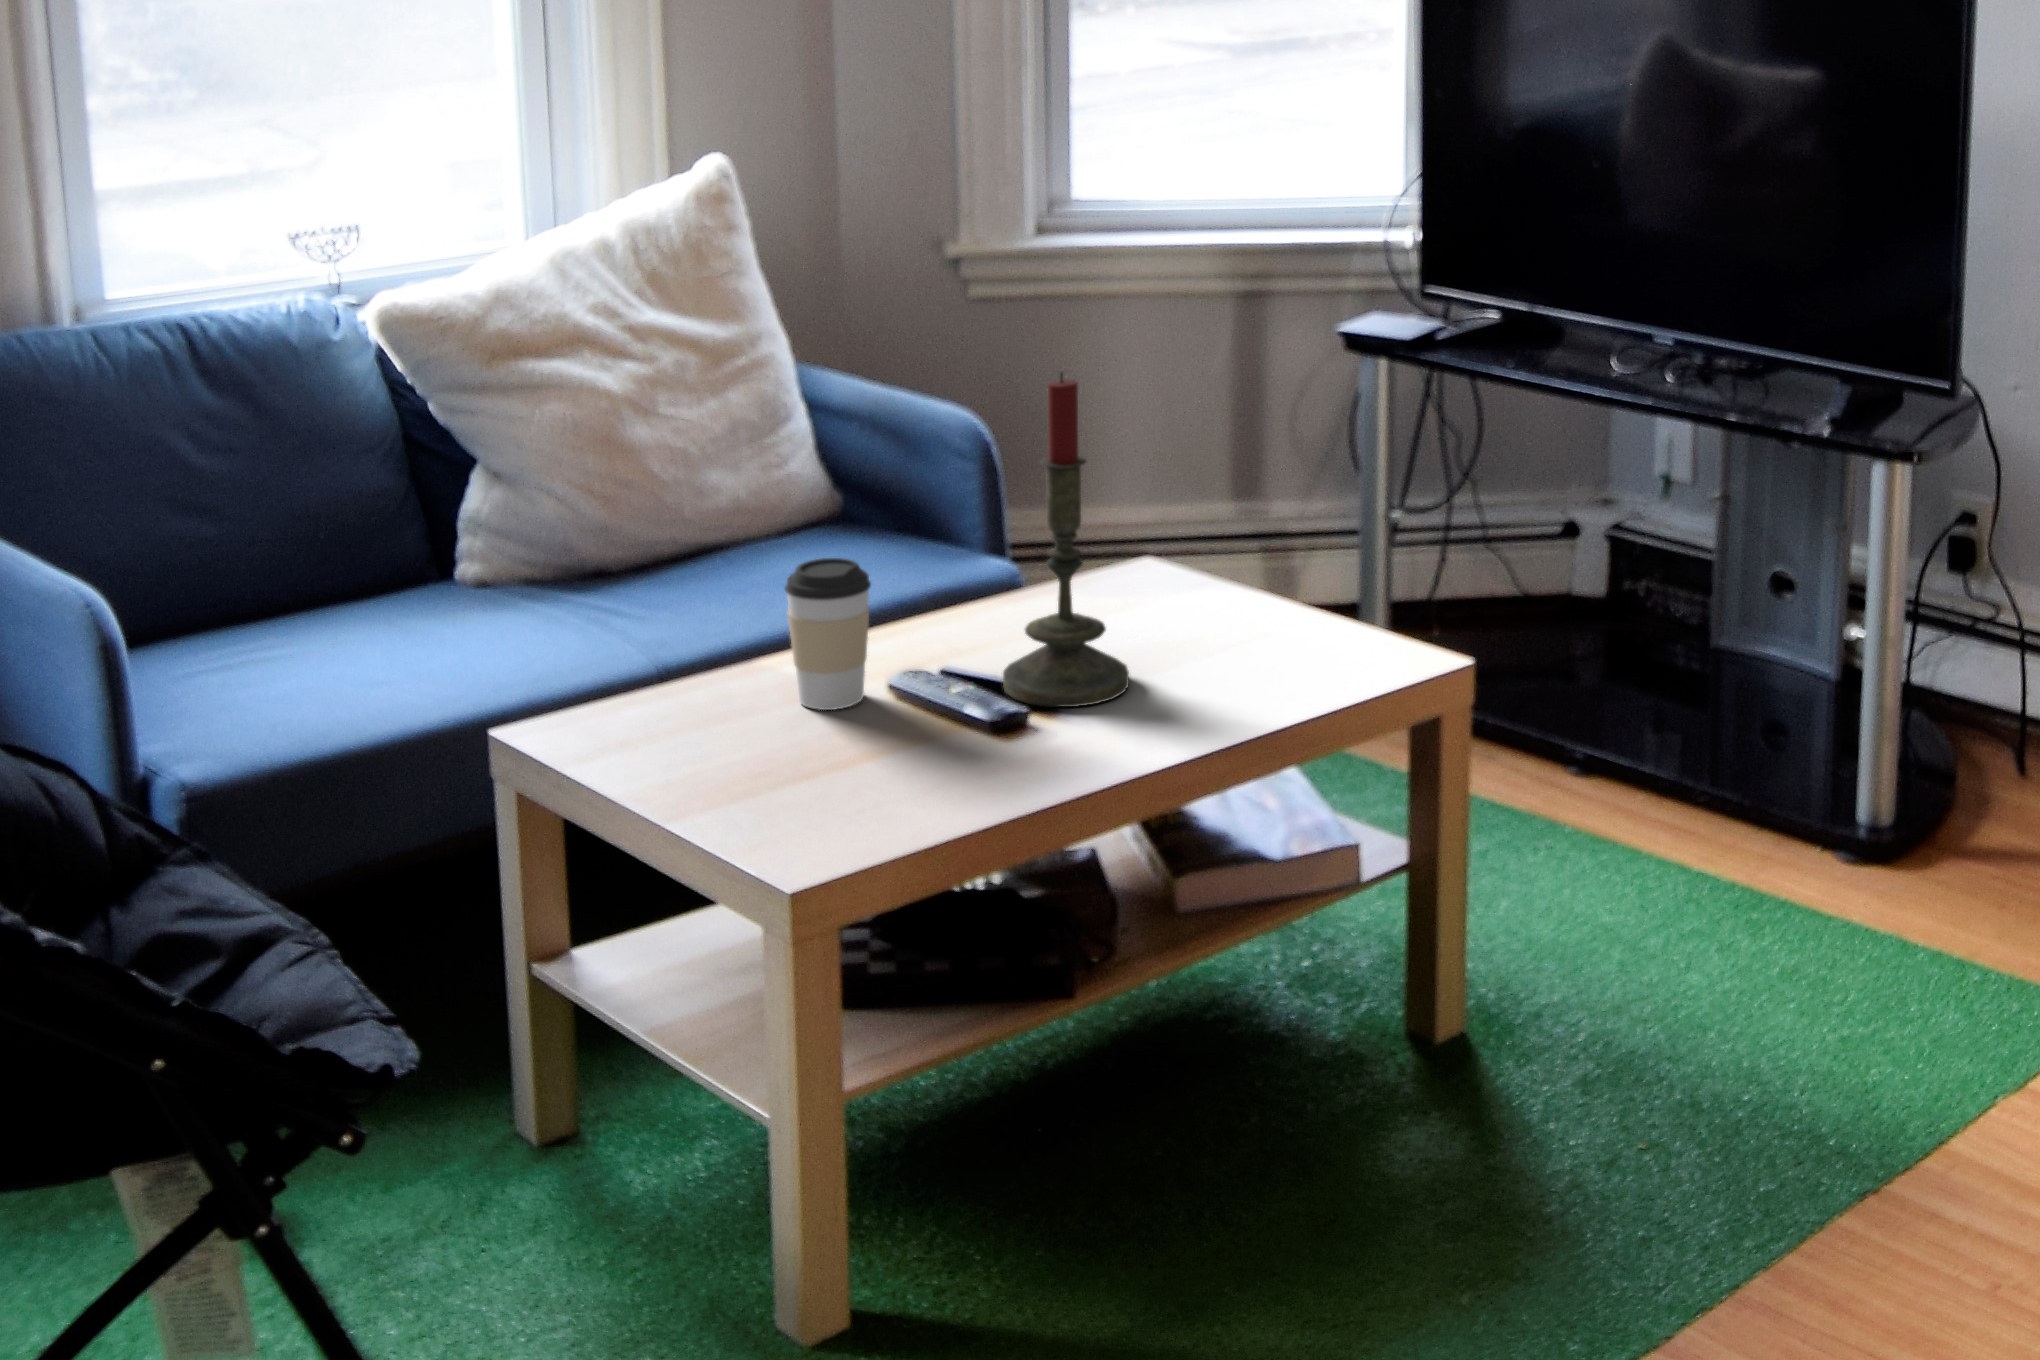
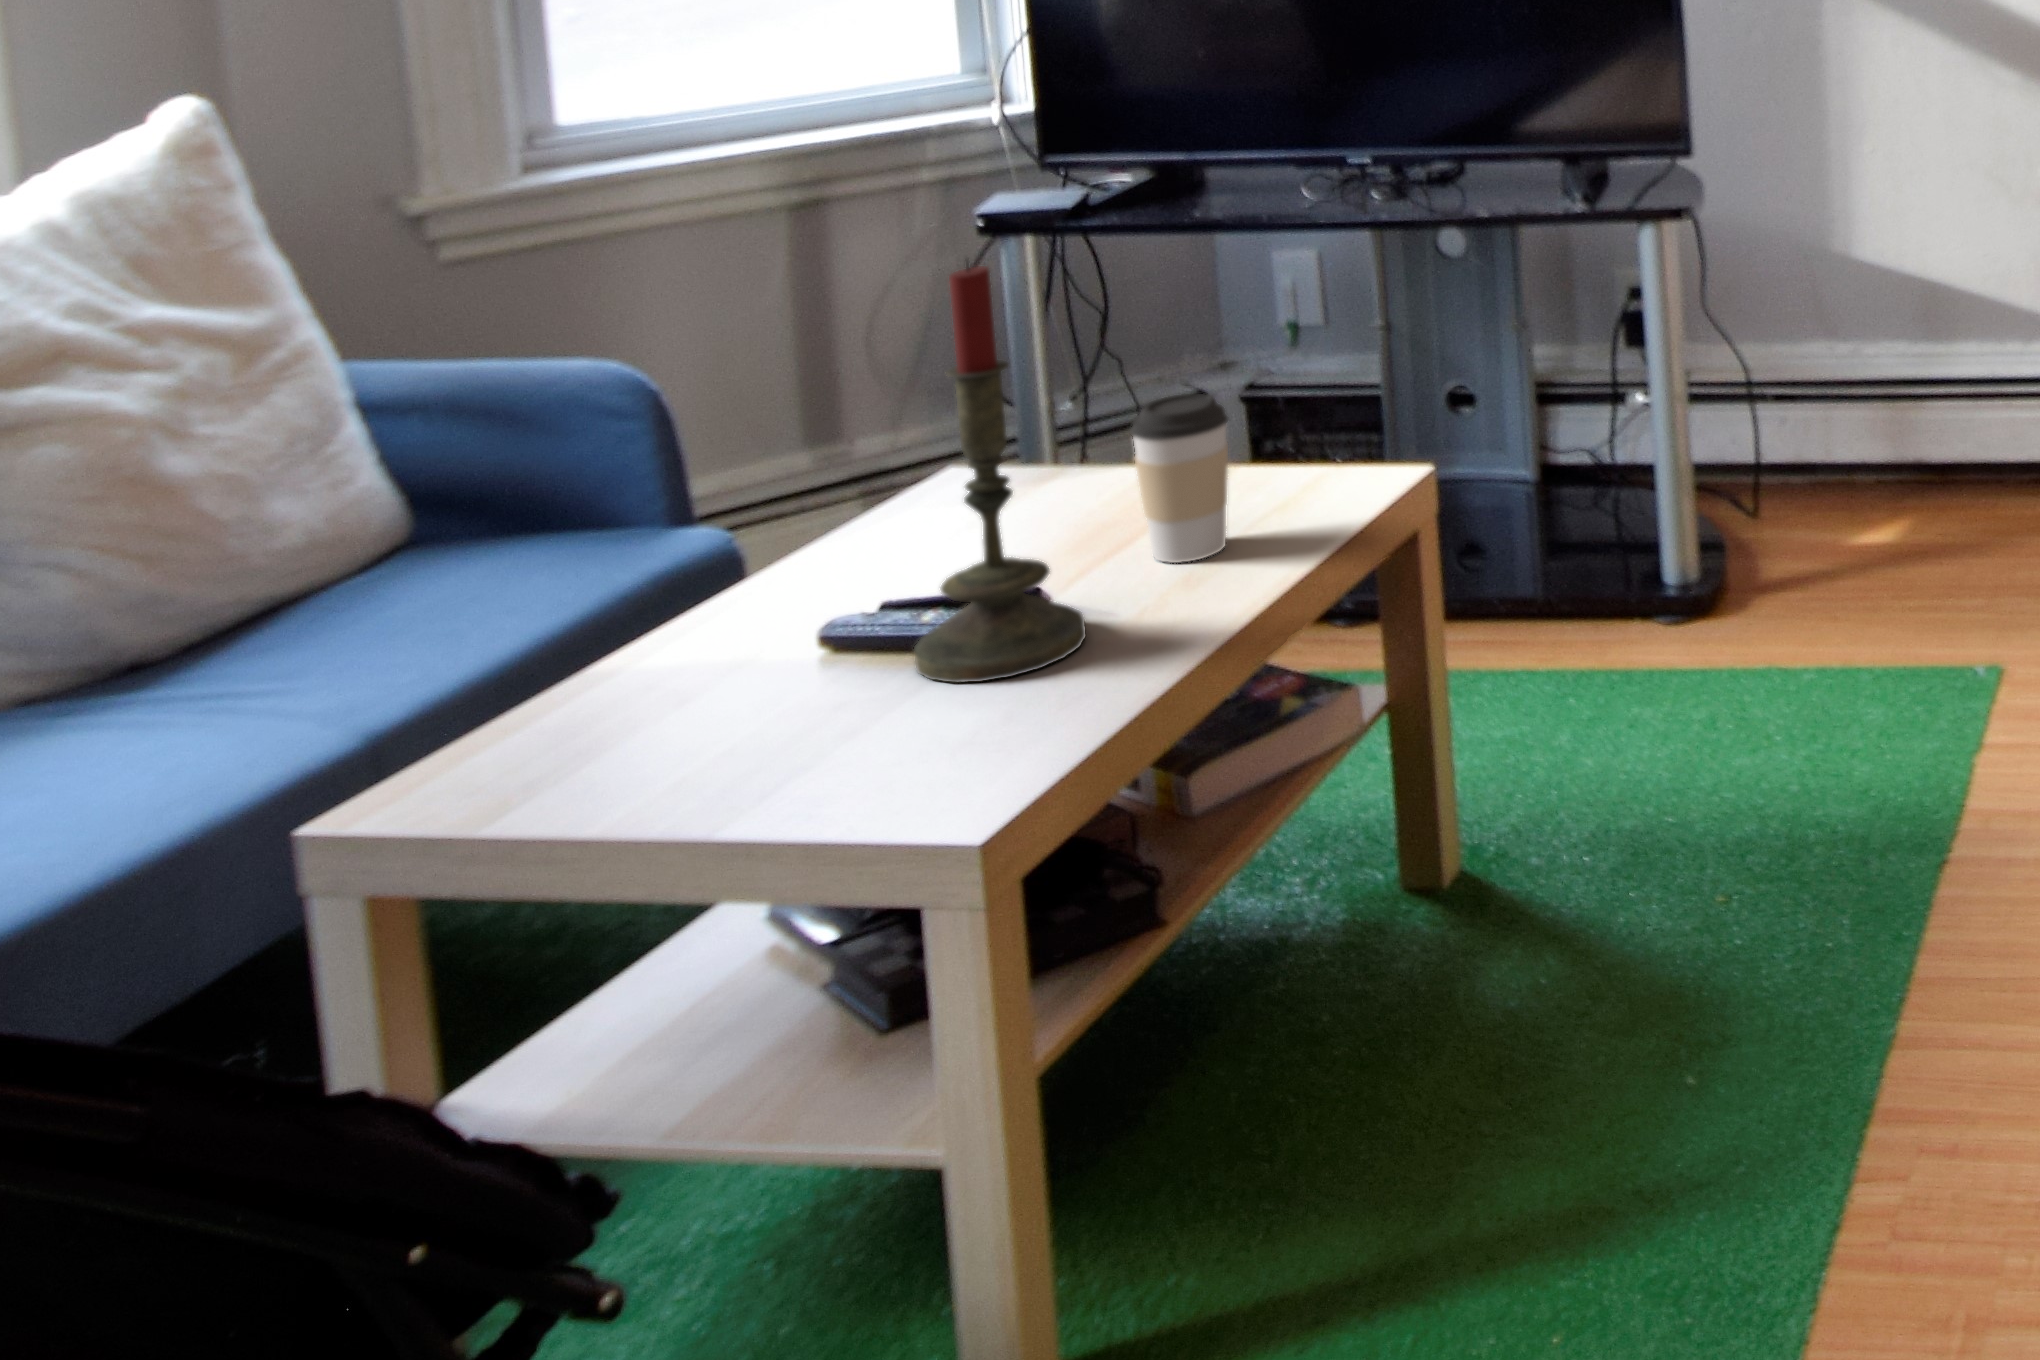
coffee cup: present [785,558,871,710] -> present [1131,394,1228,563]

